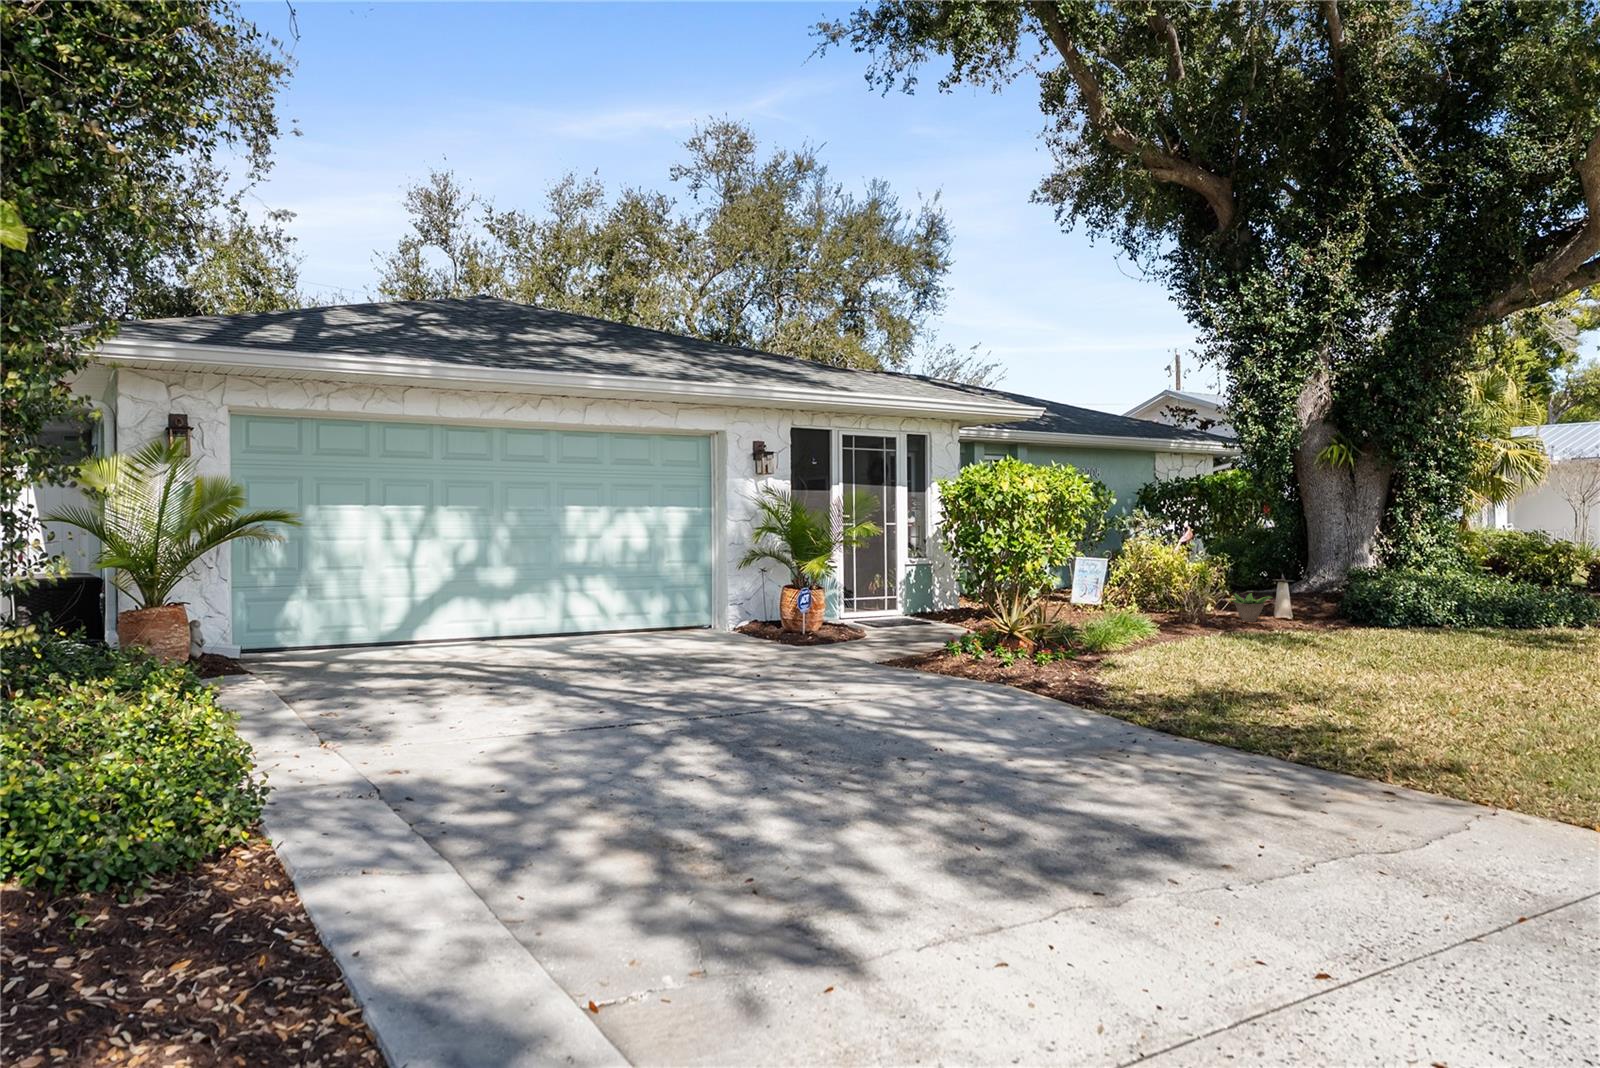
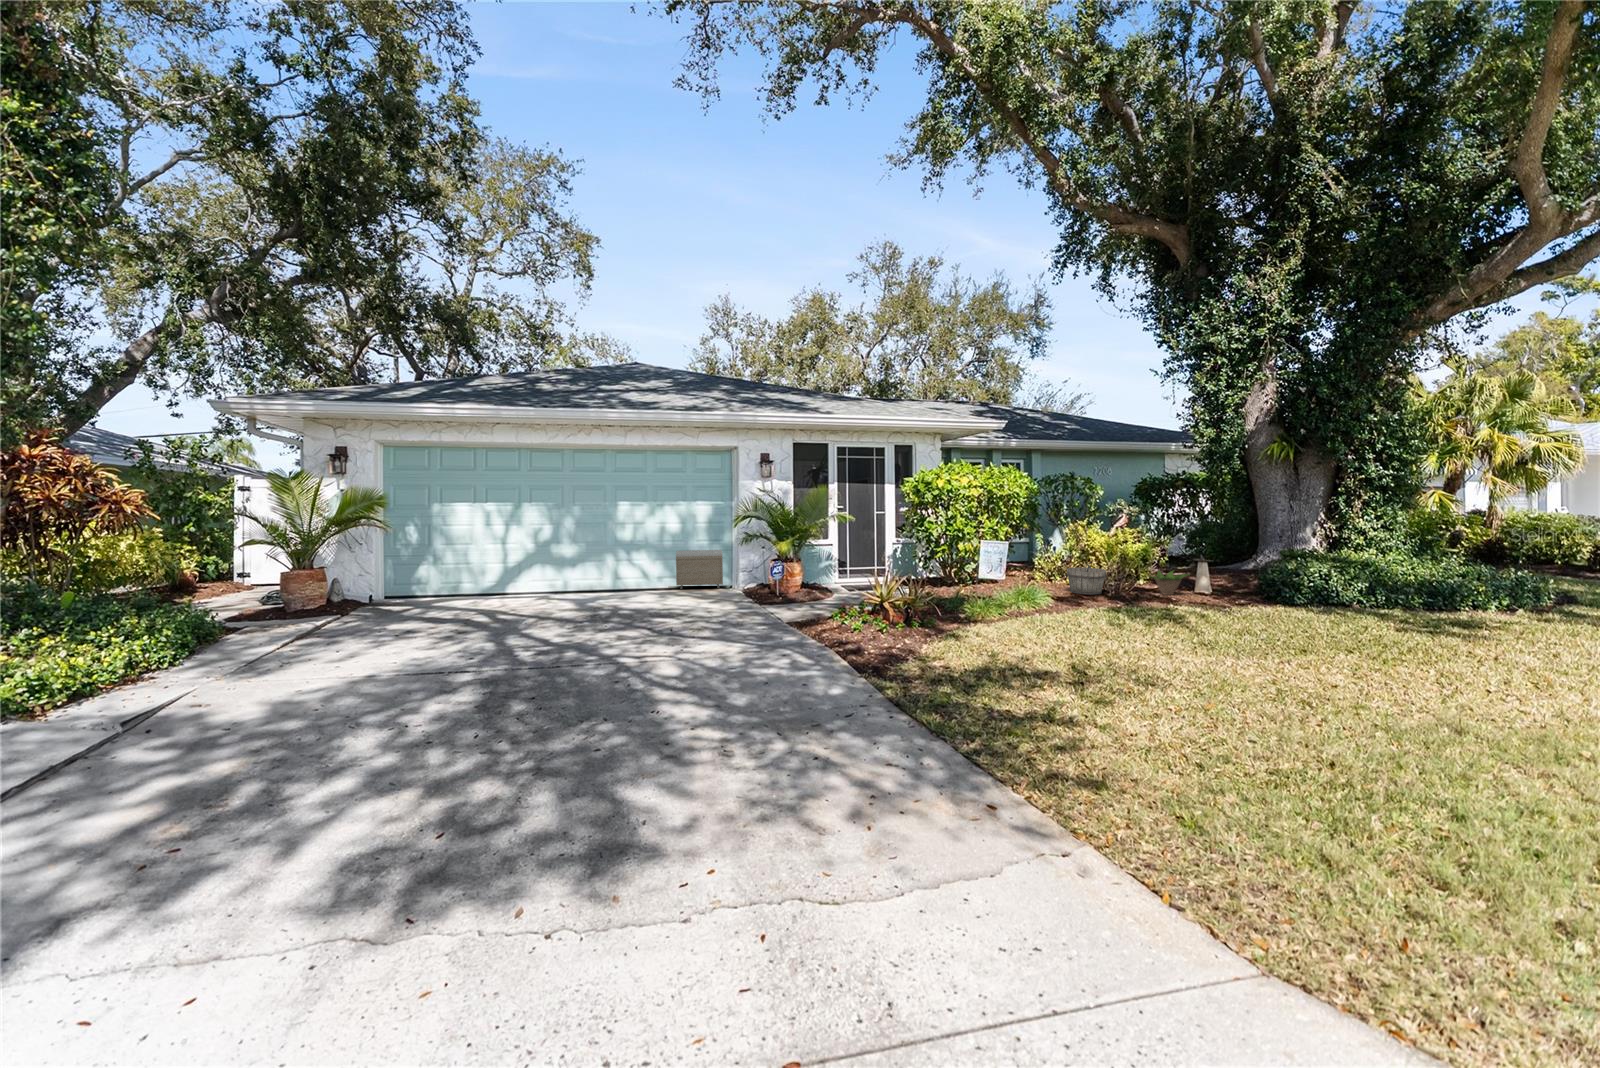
storage bench: none [640,575,714,630] -> present [676,550,723,589]
wooden bucket: none [1138,584,1187,623] -> present [1067,562,1107,595]

